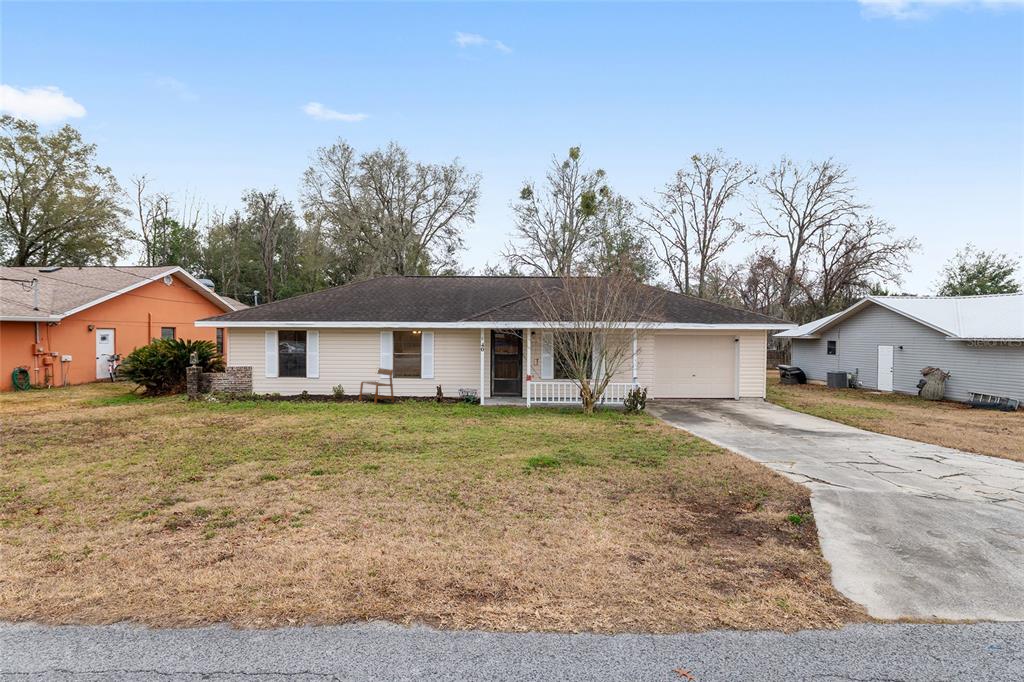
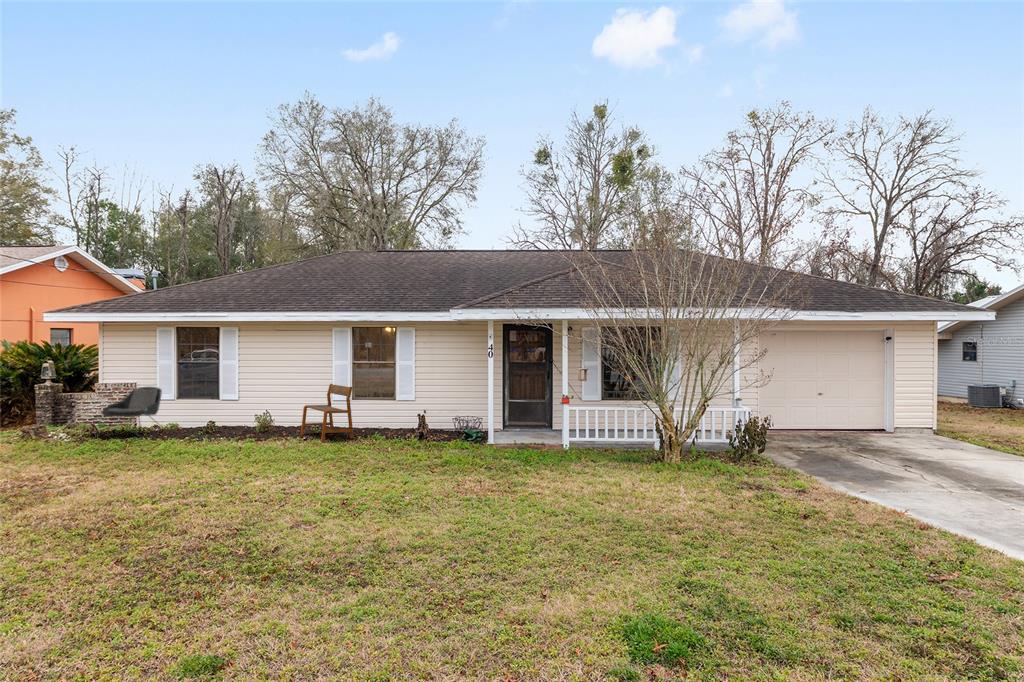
lounge chair: none [233,369,270,402] -> present [102,387,162,437]

